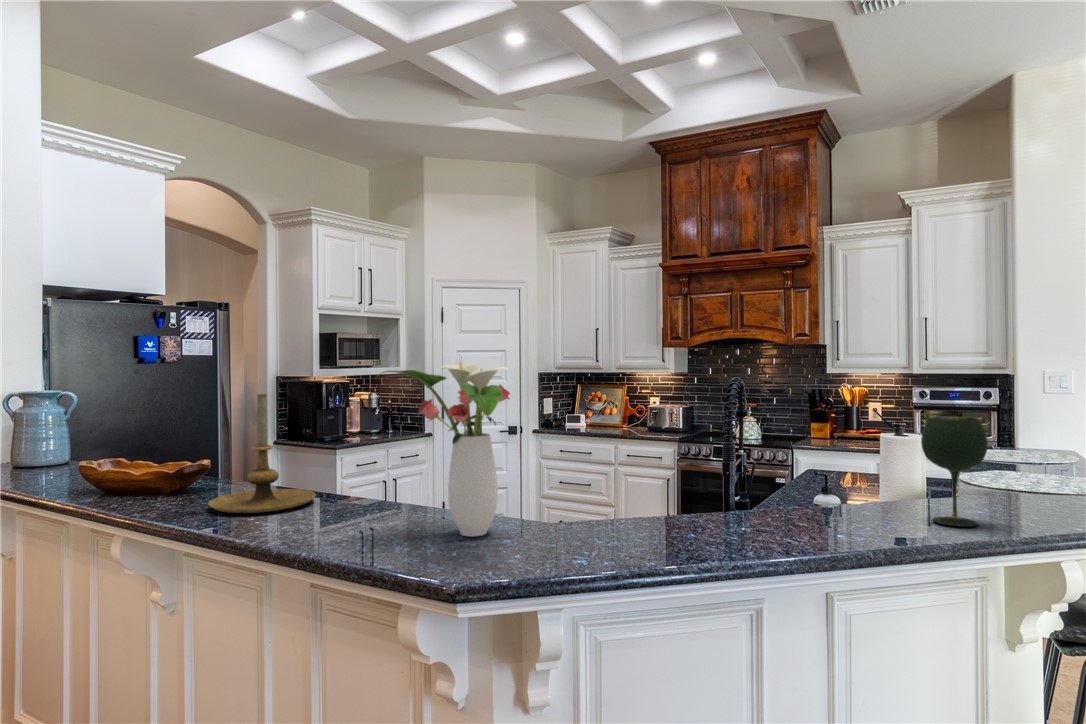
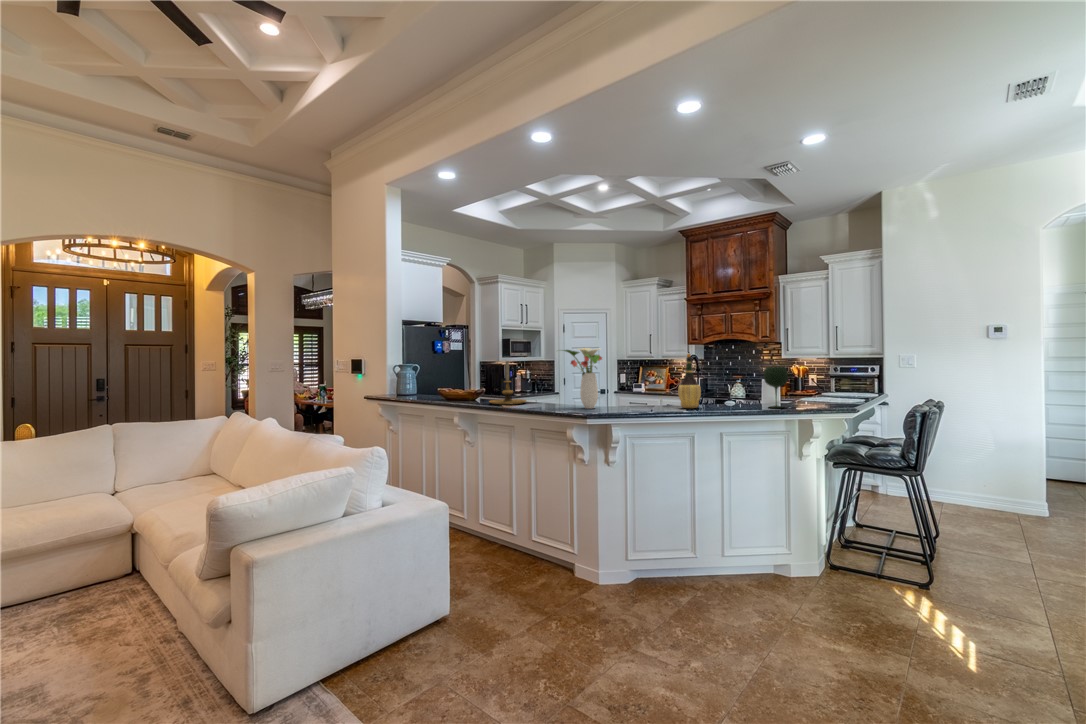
wine bottle: none [711,383,773,532] -> present [678,354,701,408]

